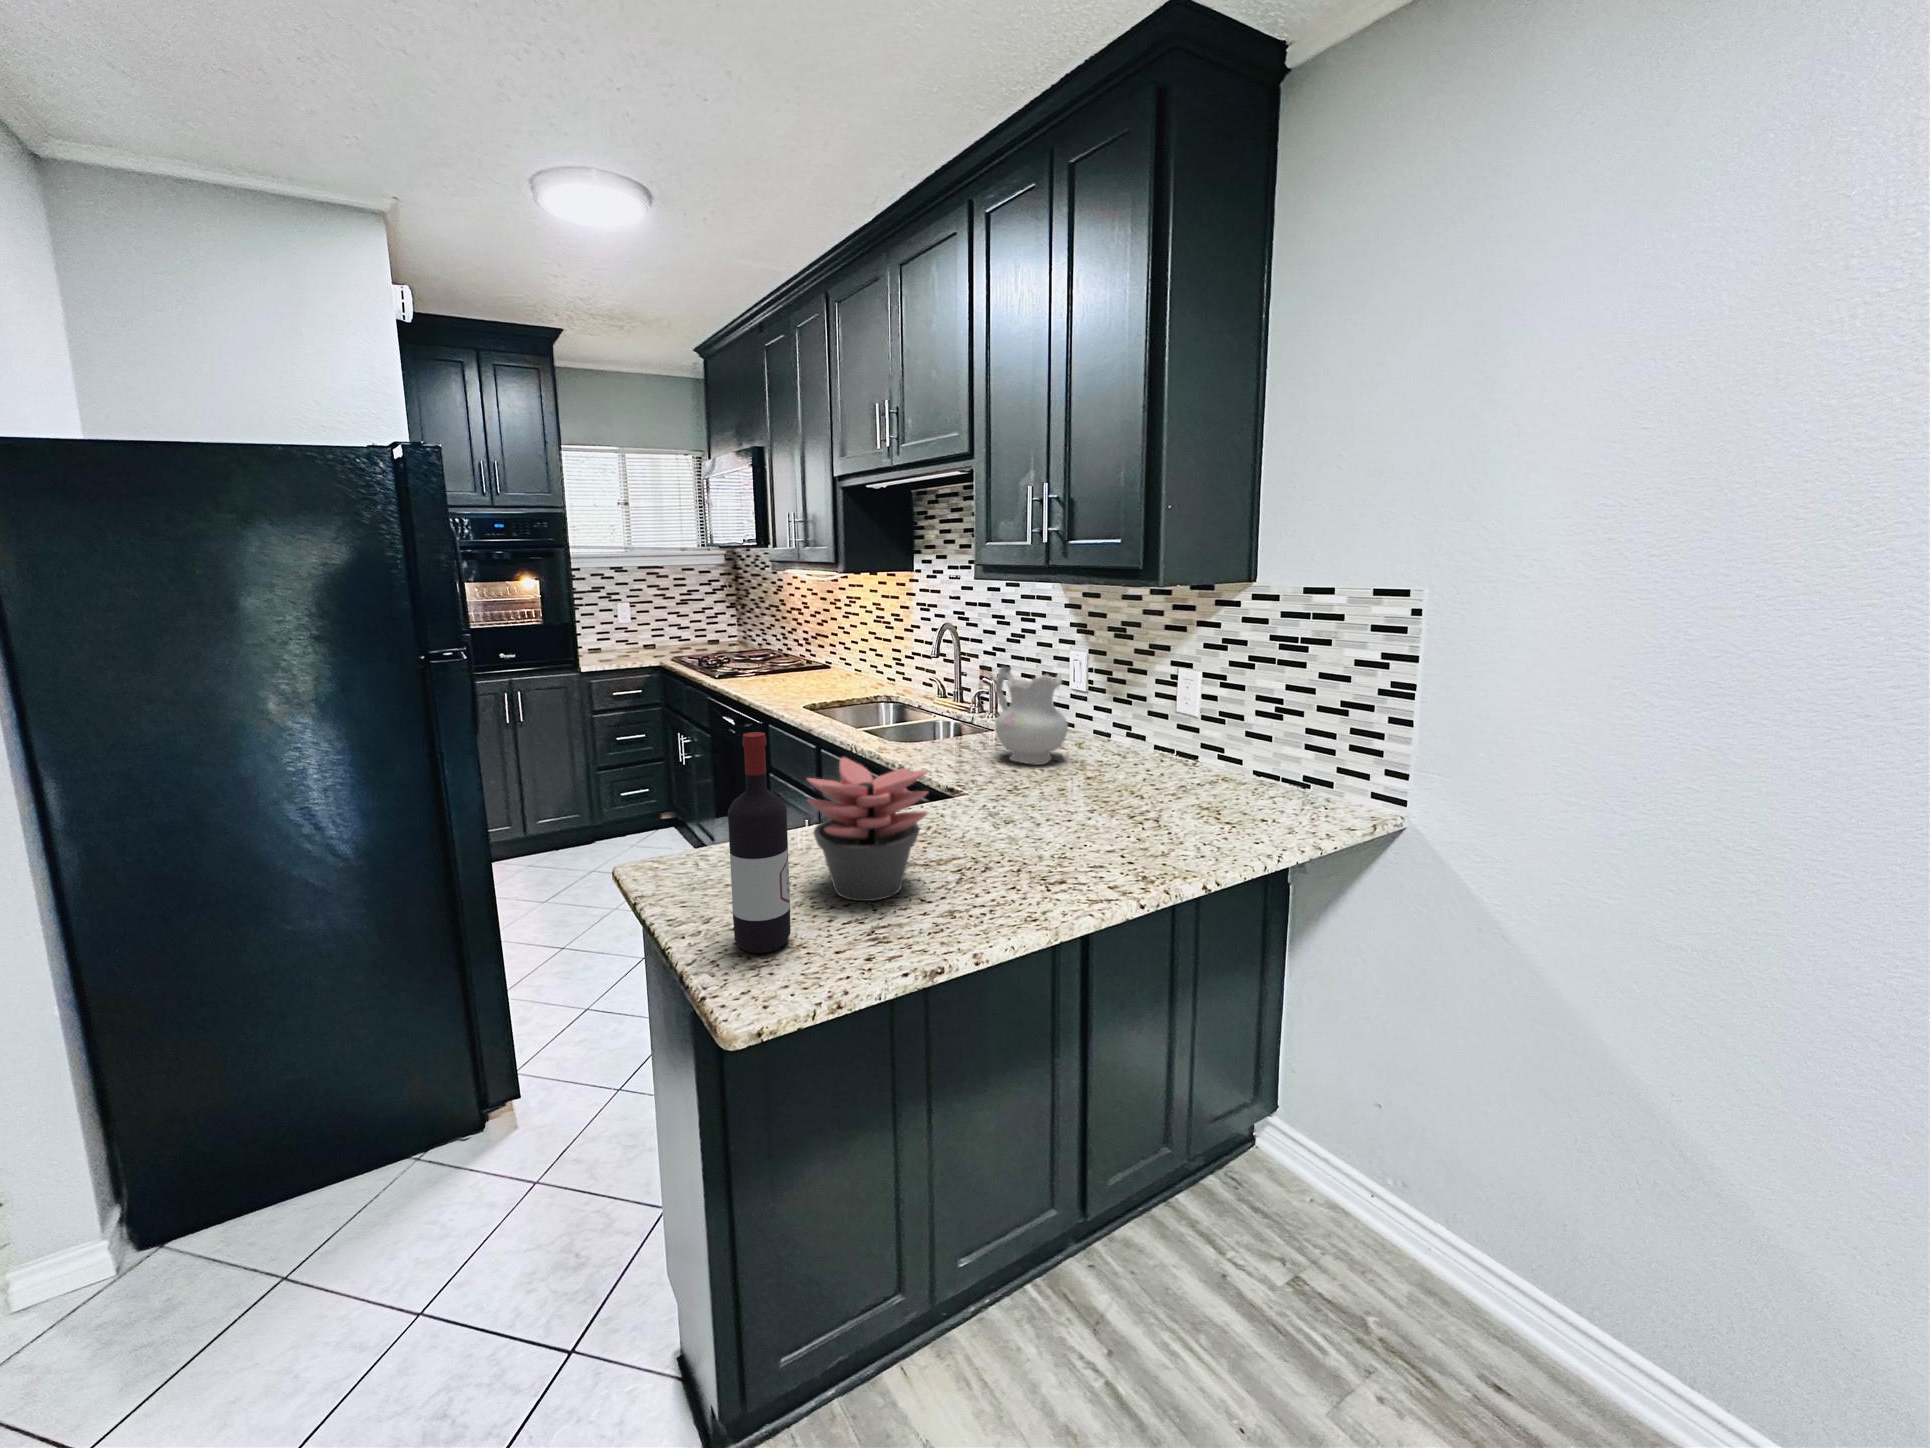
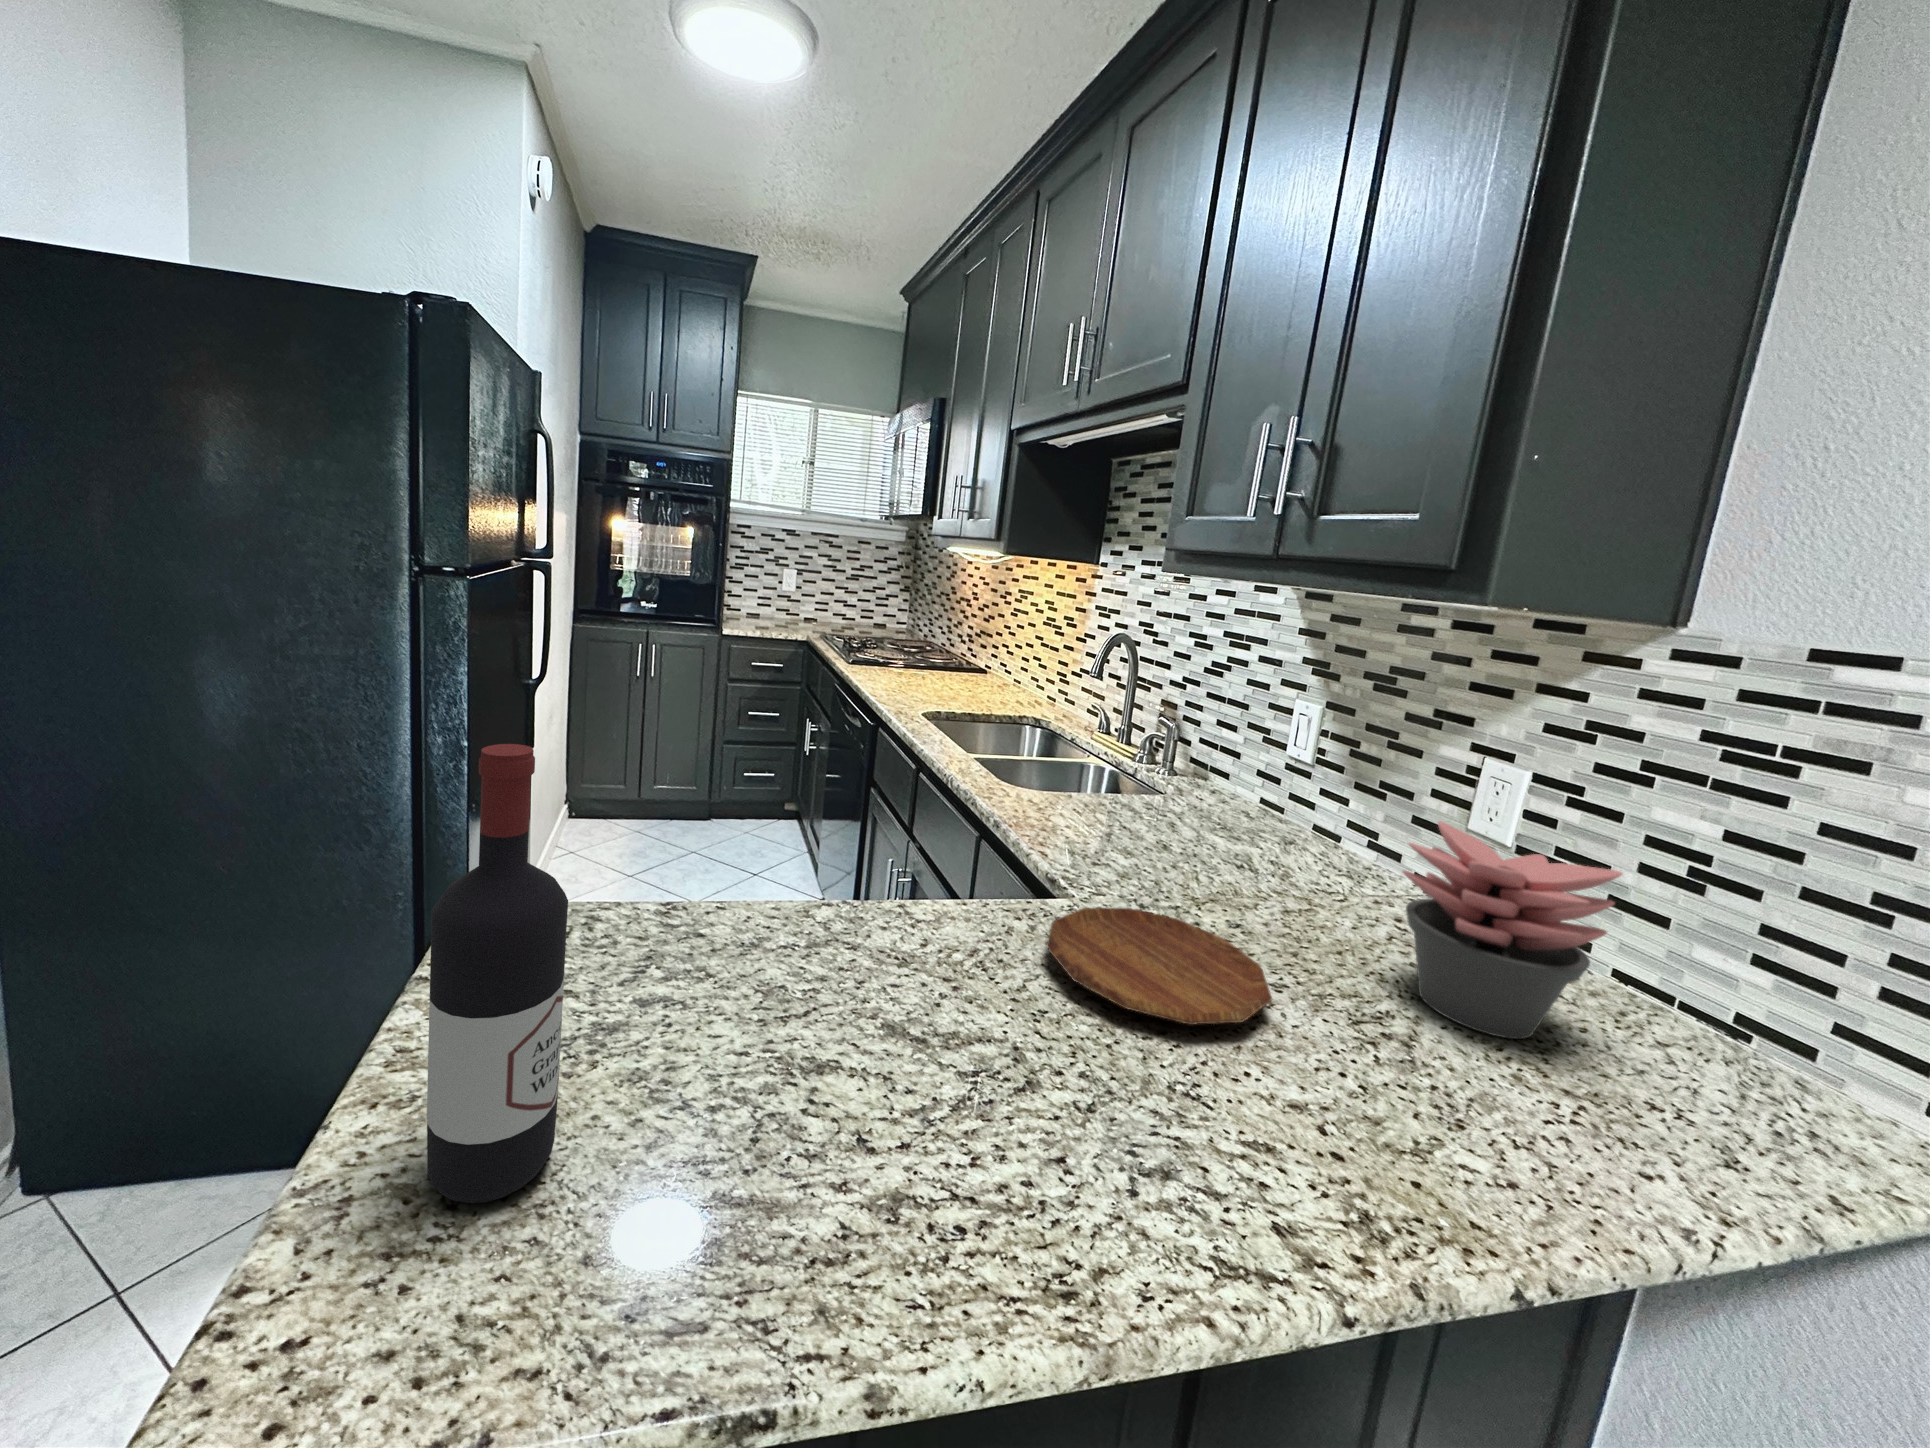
ceramic pitcher: present [996,667,1068,765] -> none [1151,704,1270,865]
succulent plant: present [807,757,928,901] -> present [1403,821,1622,1039]
tray: none [966,791,1091,833] -> present [1046,908,1272,1025]

